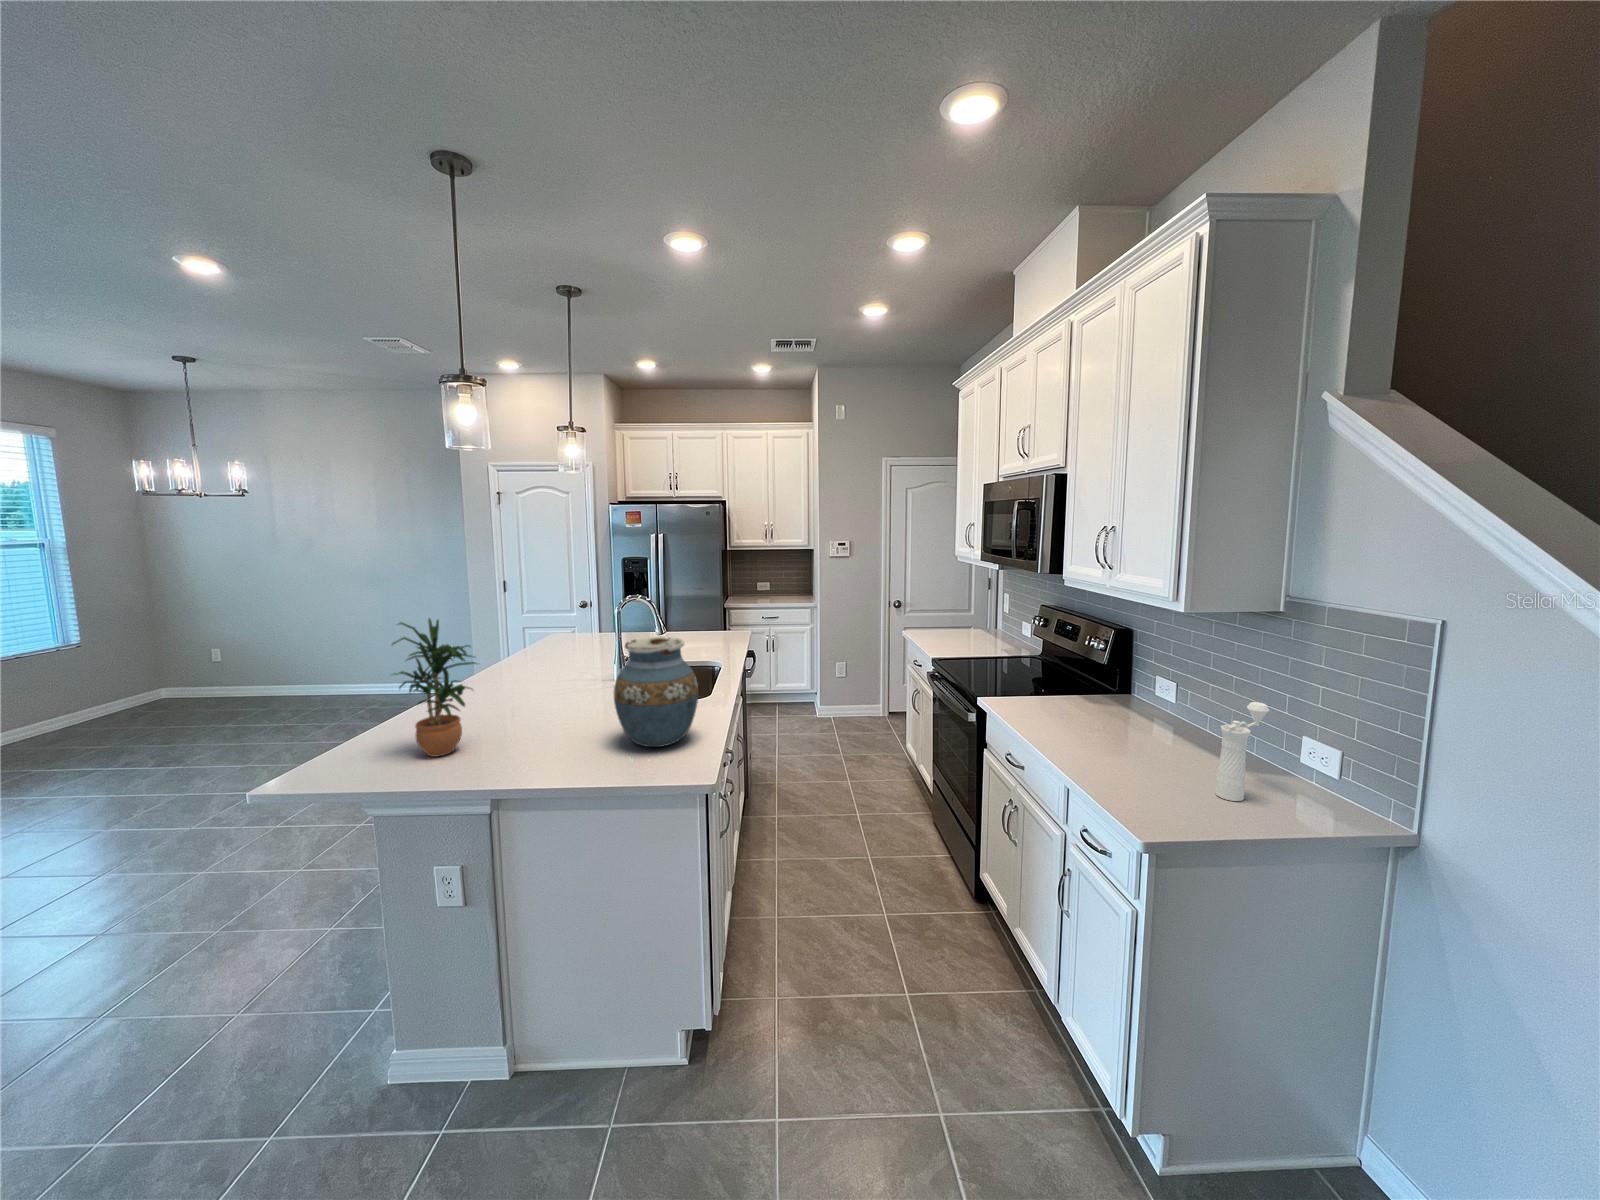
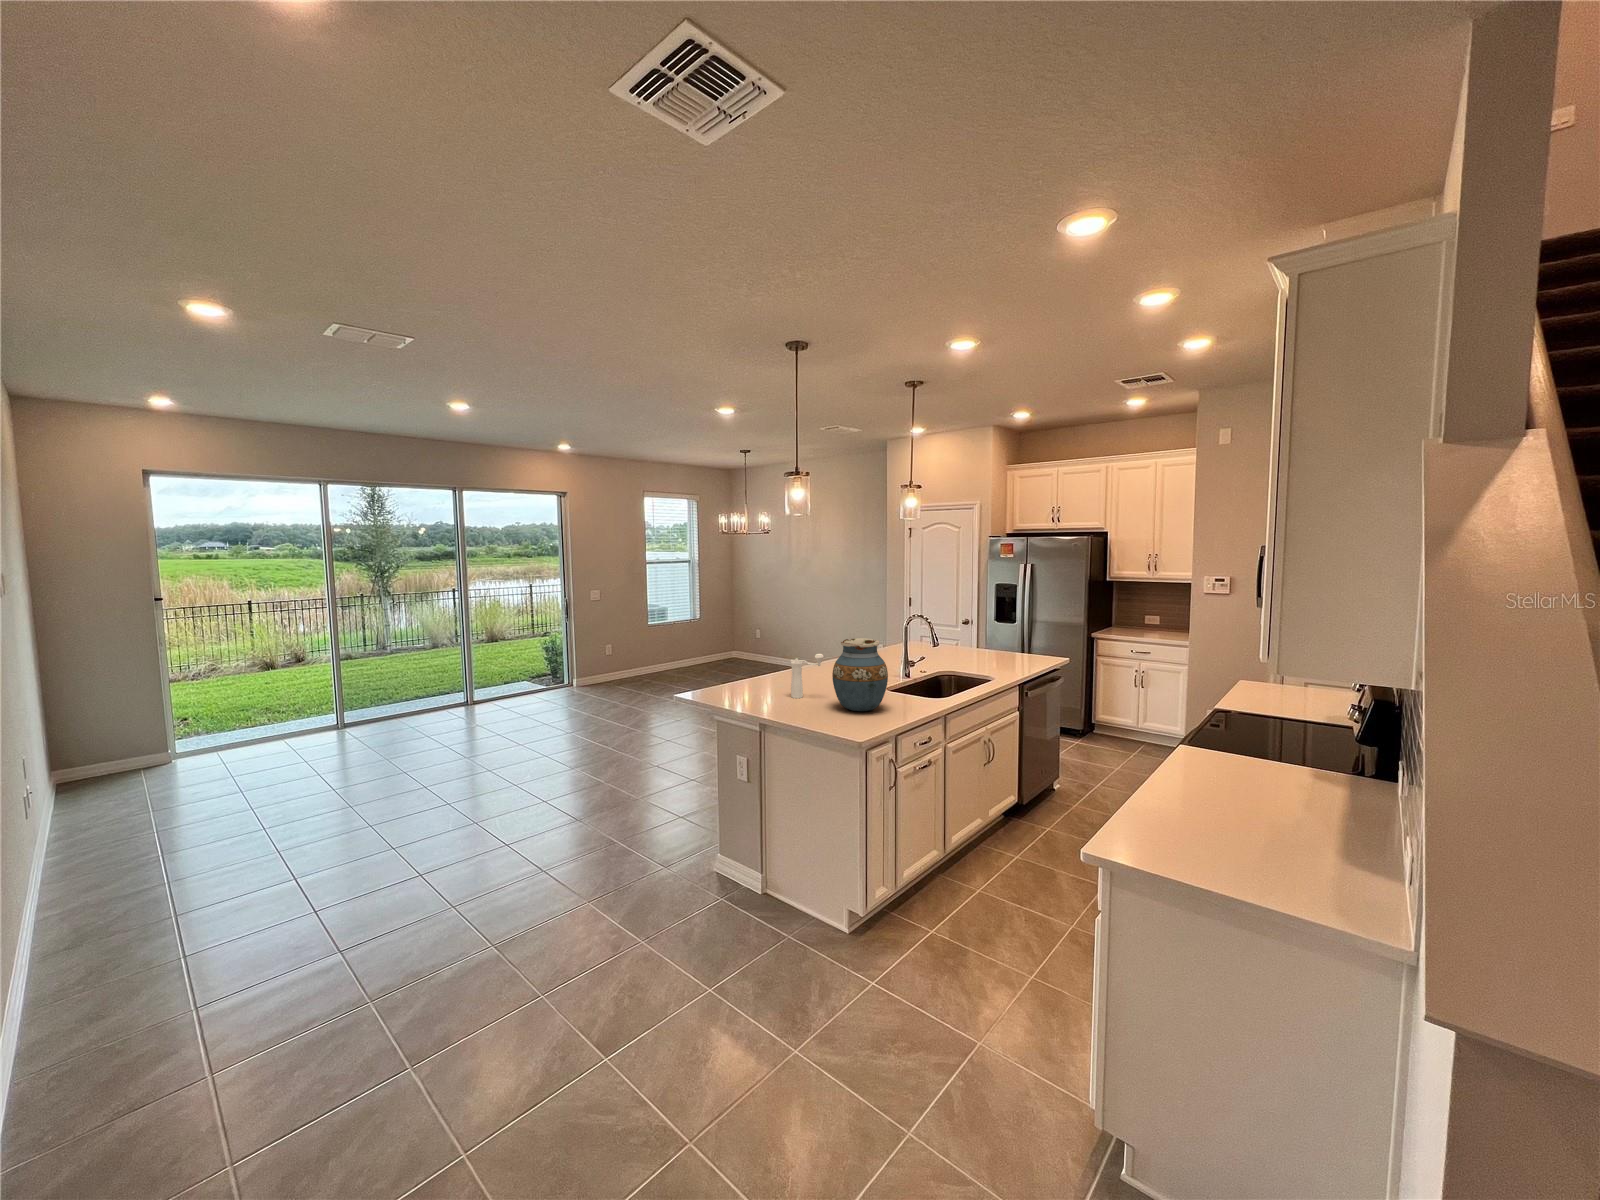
potted plant: present [393,619,476,757] -> none [735,613,777,691]
pepper mill: present [1215,702,1269,801] -> present [790,654,824,698]

